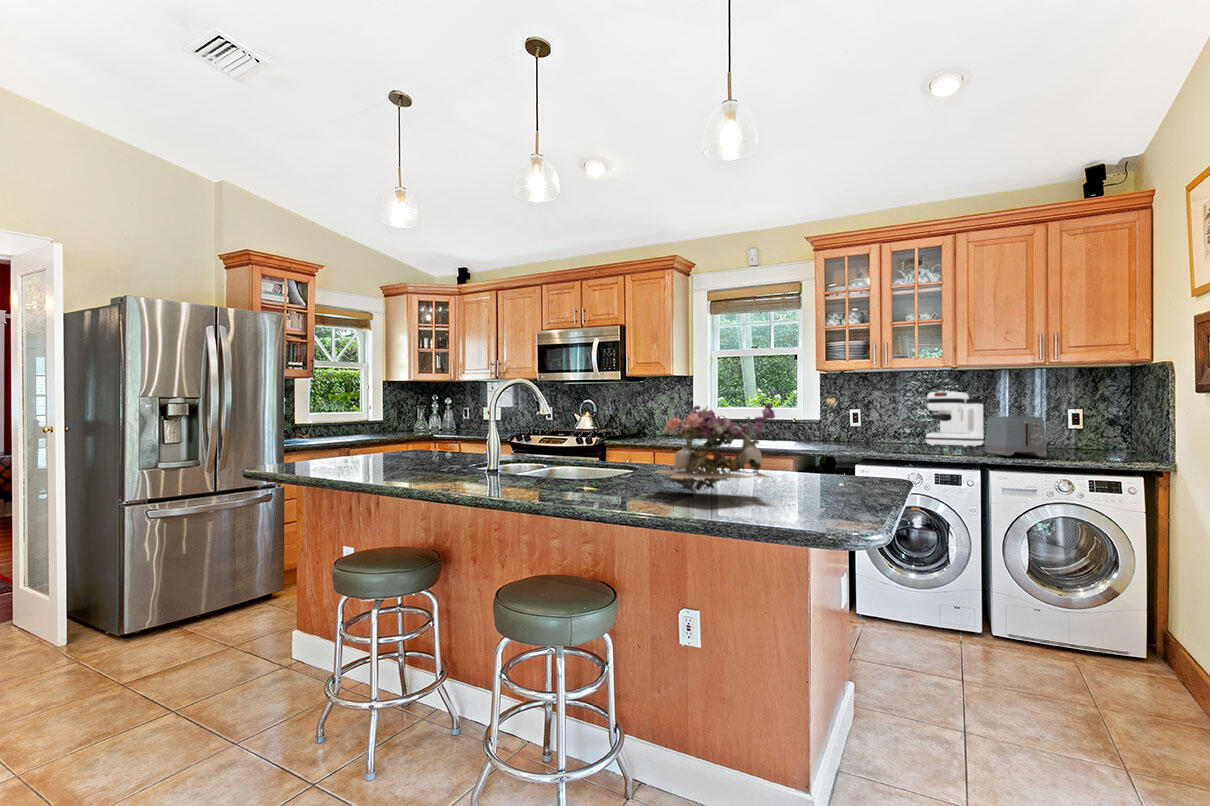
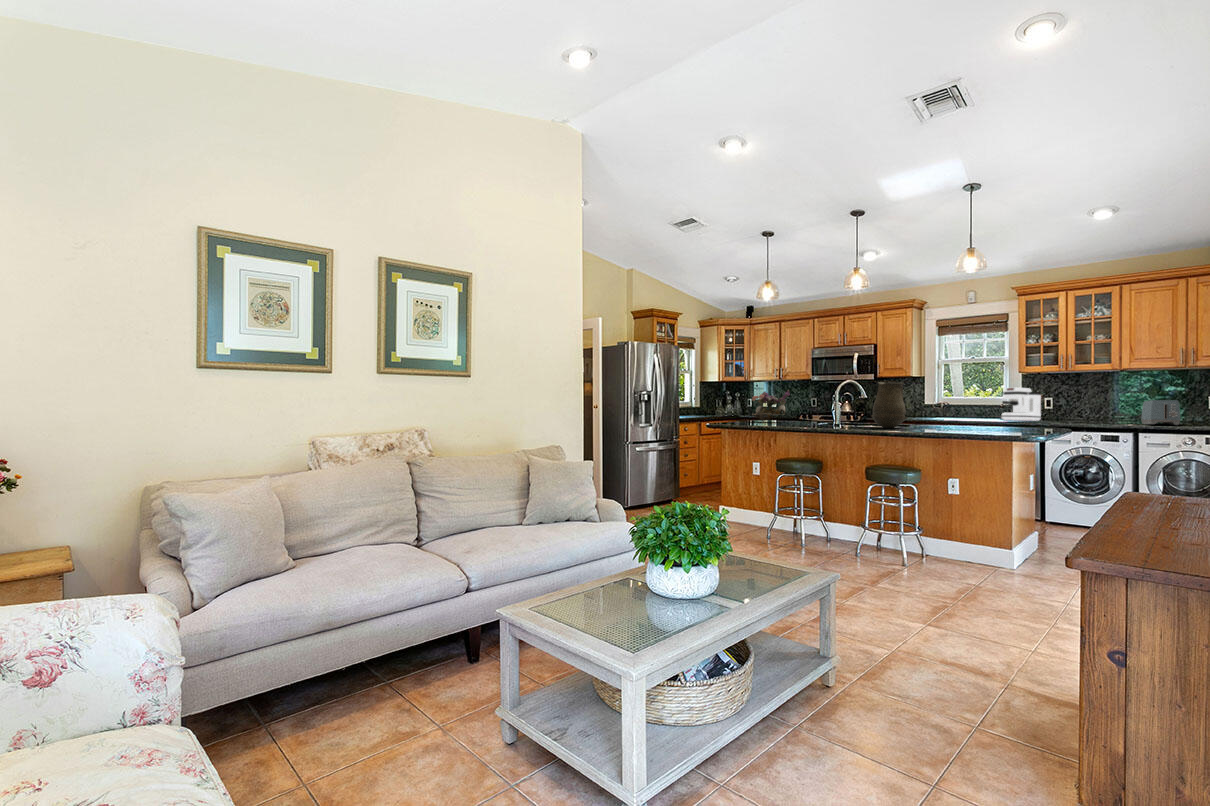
vase: none [519,385,595,494] -> present [871,383,908,428]
coffee maker: present [926,392,984,447] -> present [1002,388,1041,421]
flower arrangement: present [654,400,775,494] -> present [752,390,790,421]

